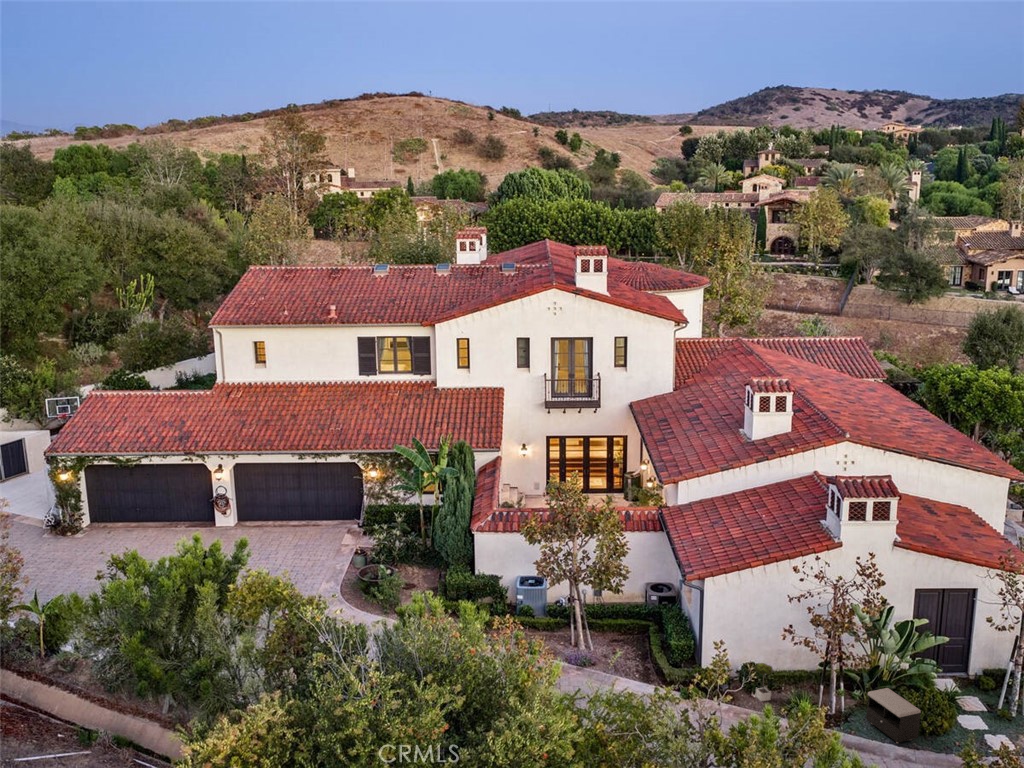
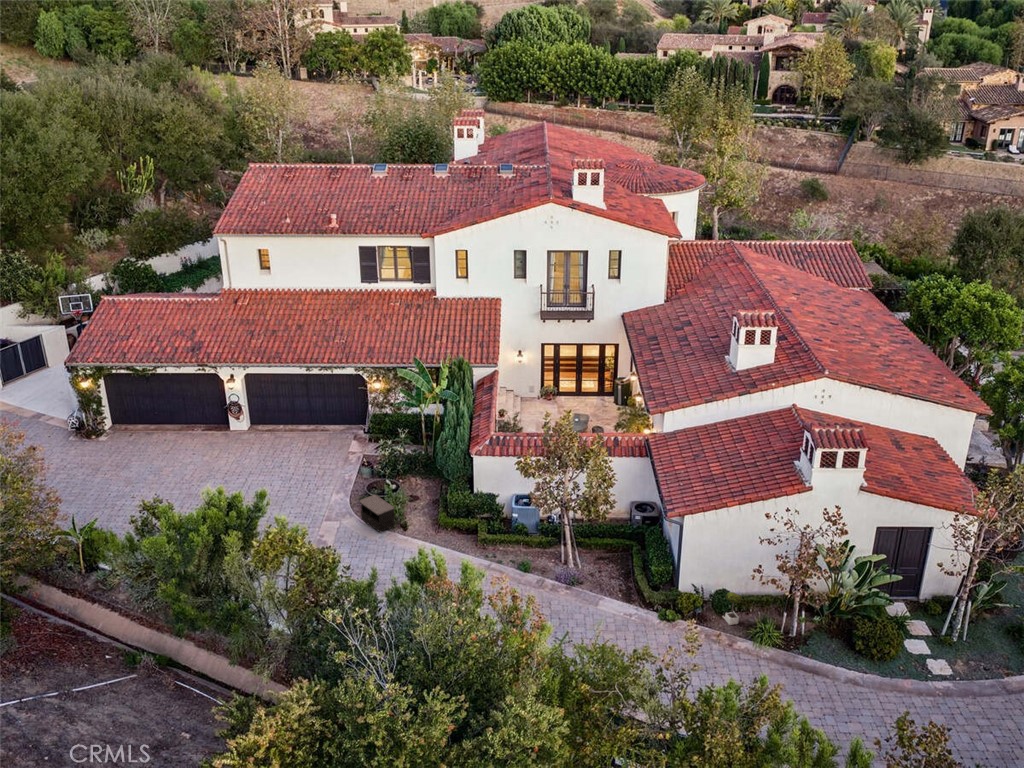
storage bench: present [866,688,921,743] -> present [360,495,395,532]

